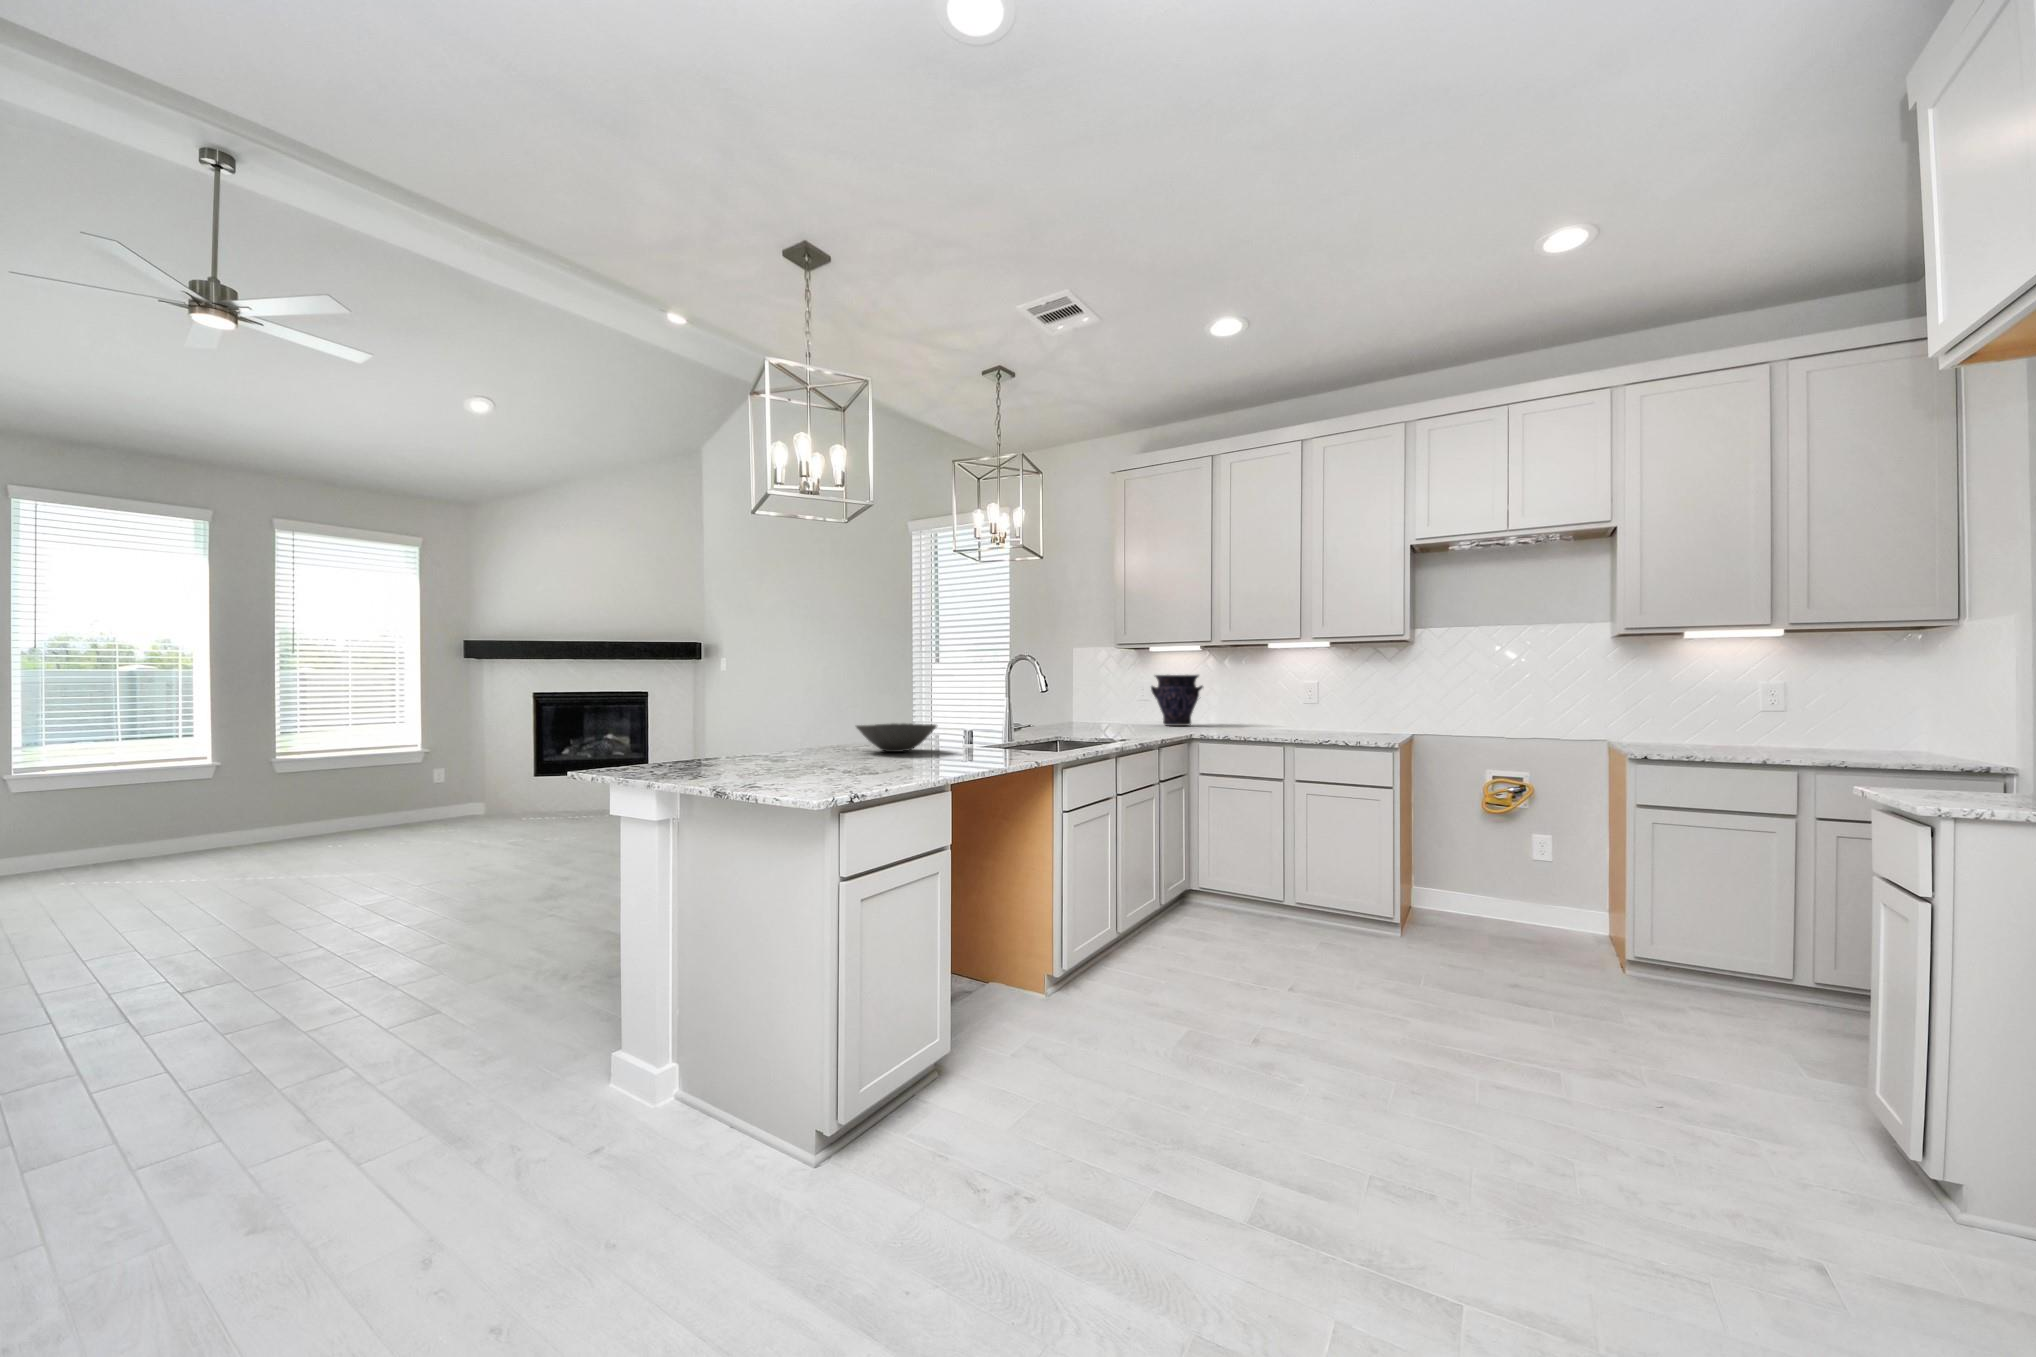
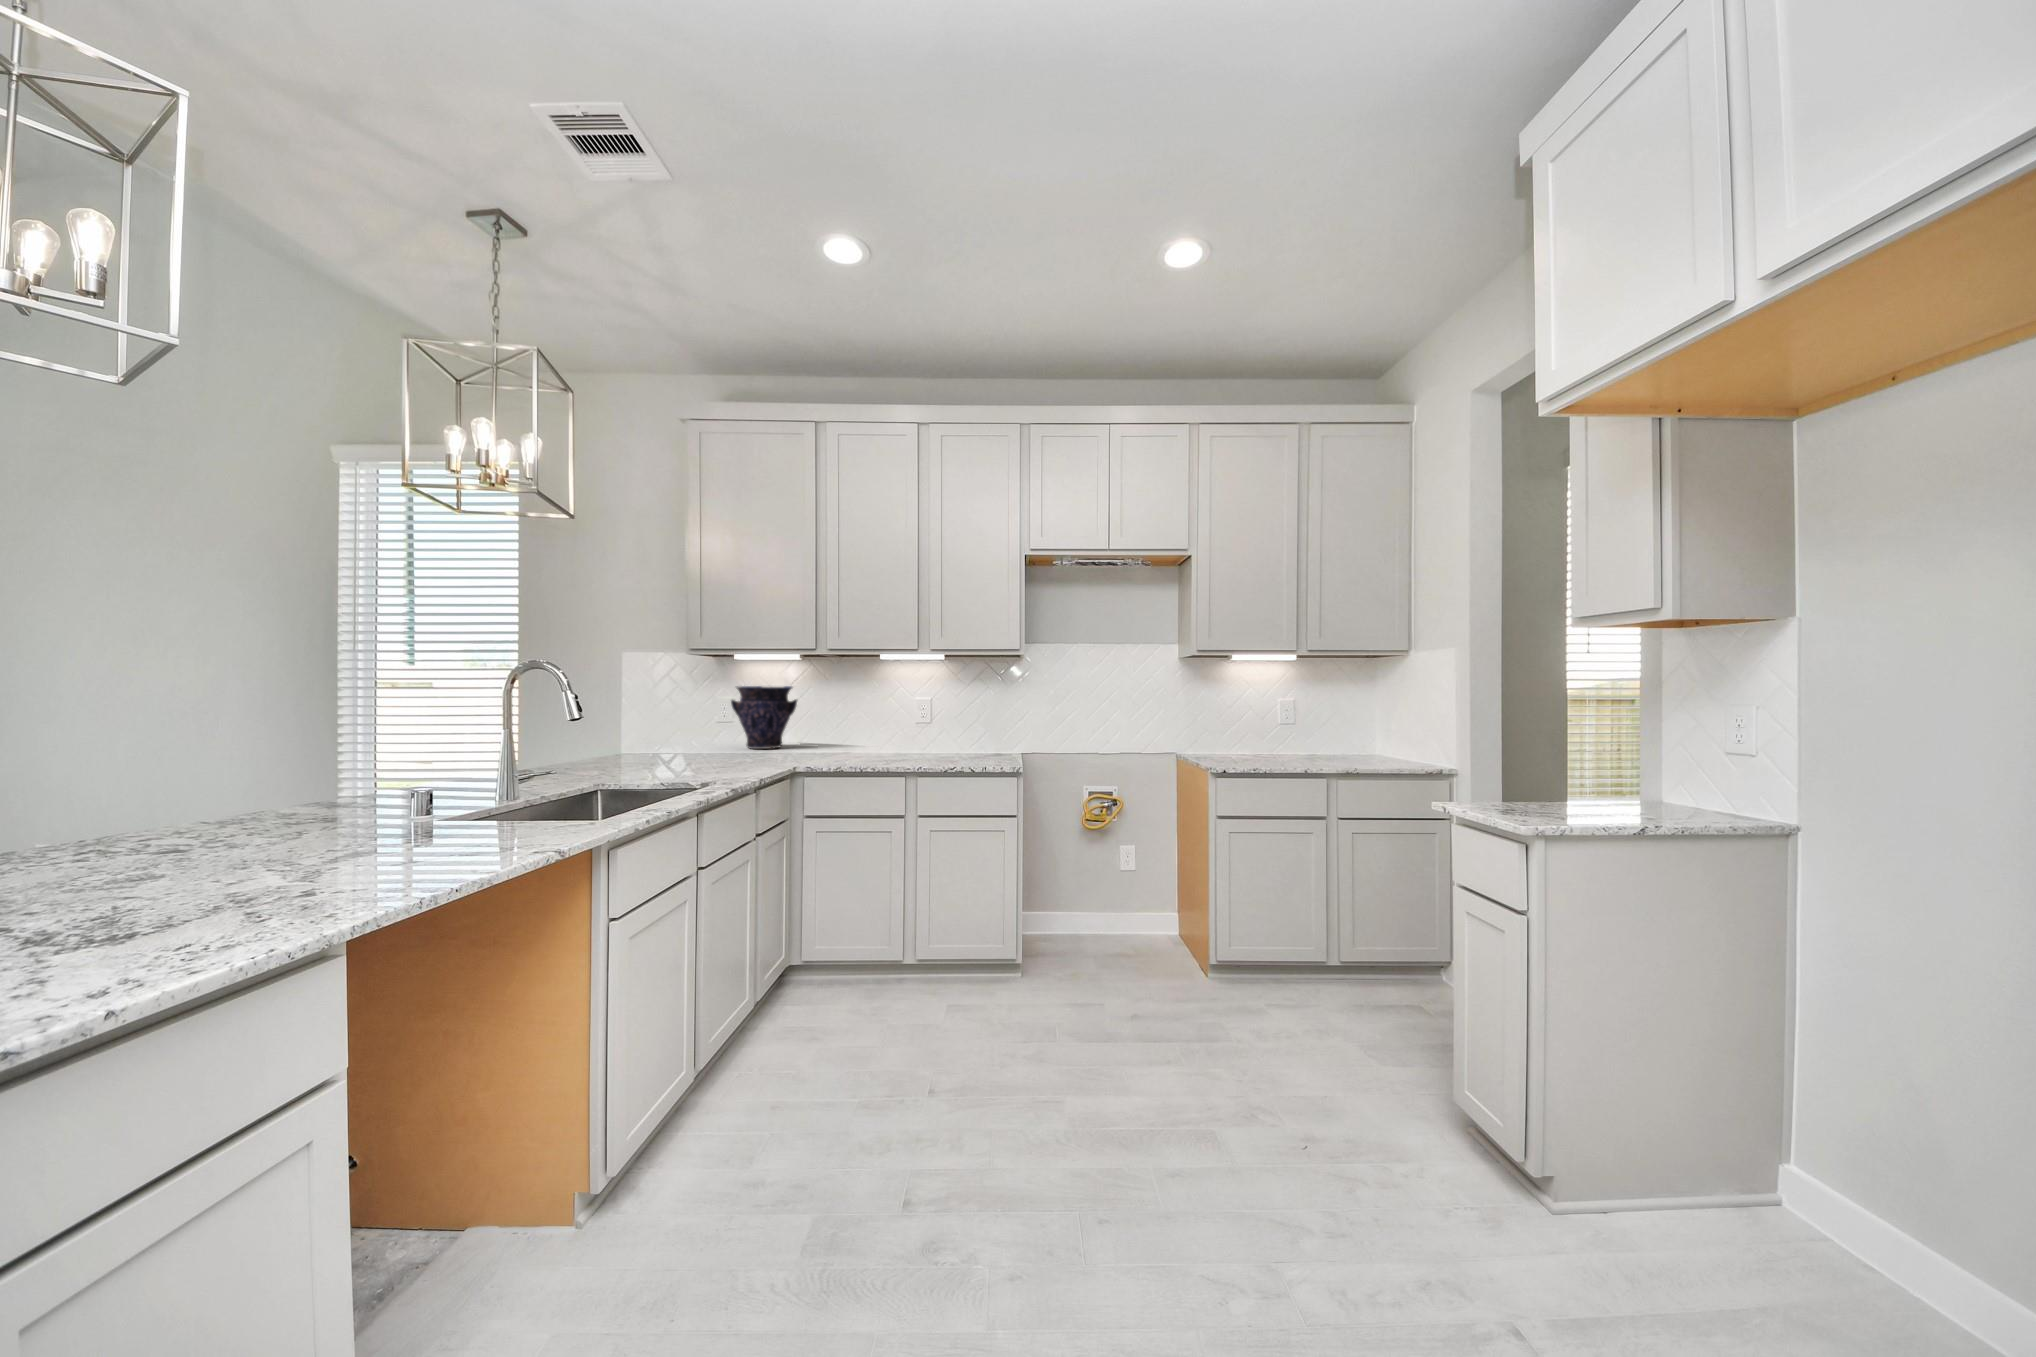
bowl: present [856,723,937,752] -> none [91,801,341,871]

